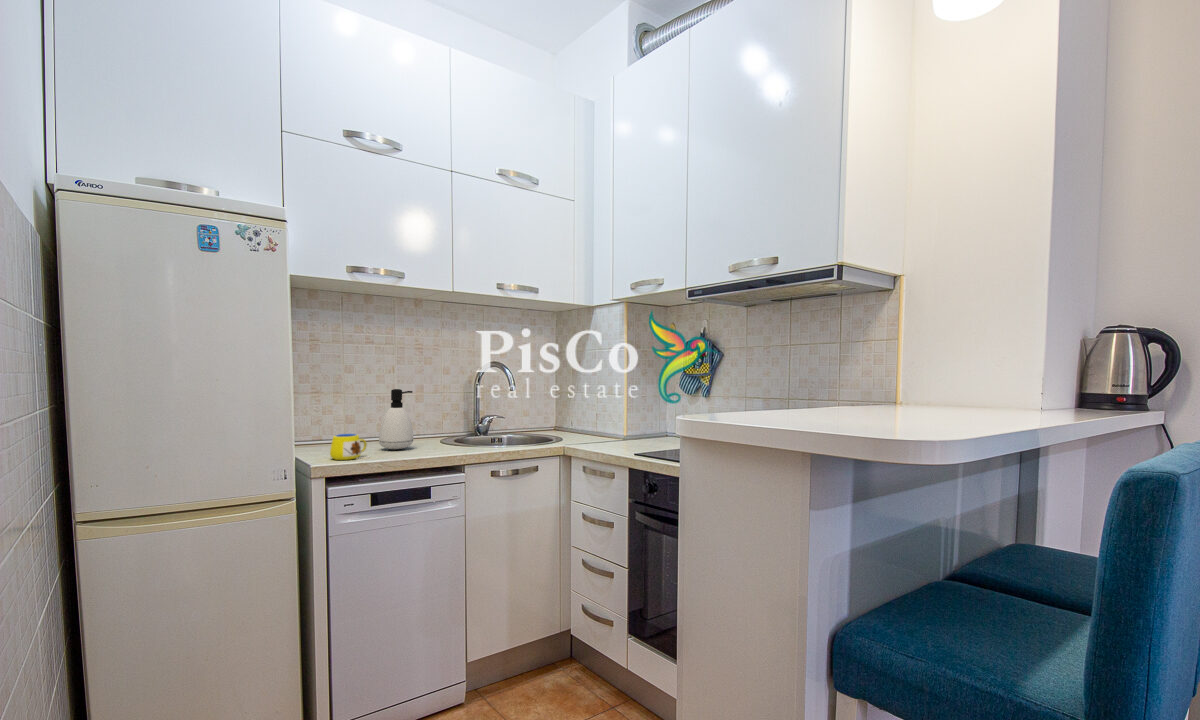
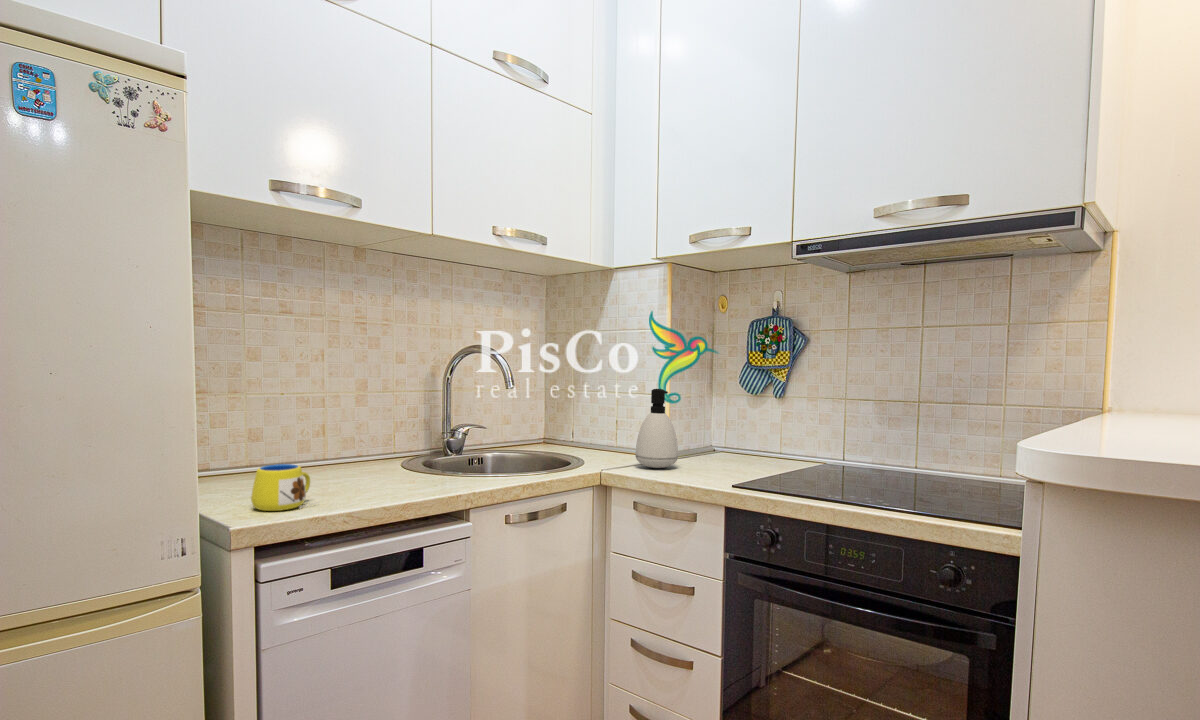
soap dispenser: present [379,389,413,450] -> present [635,389,678,468]

